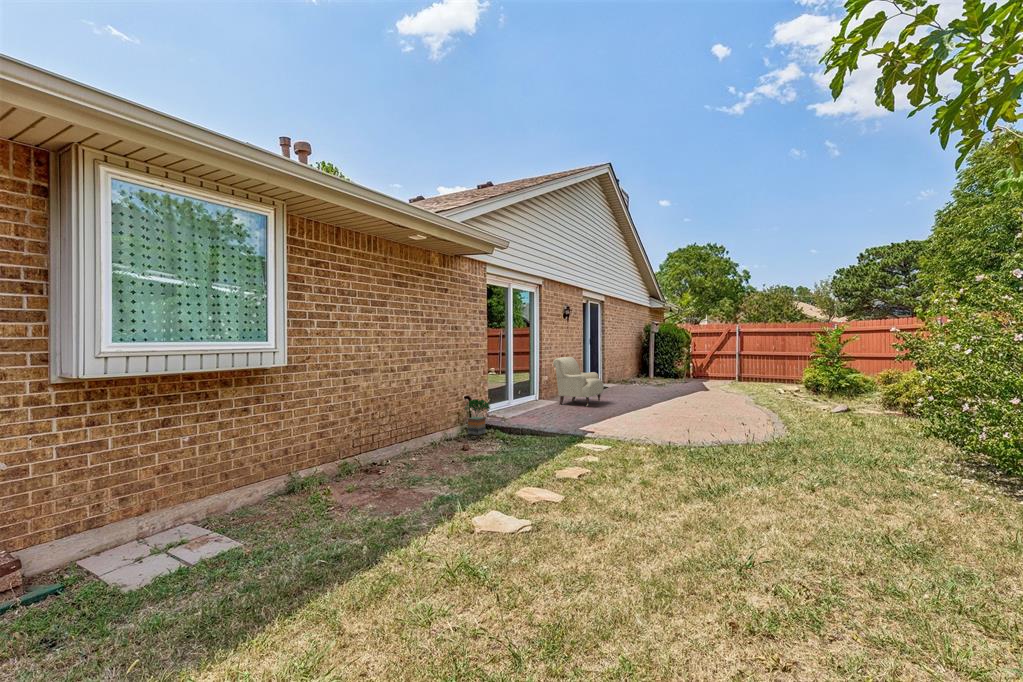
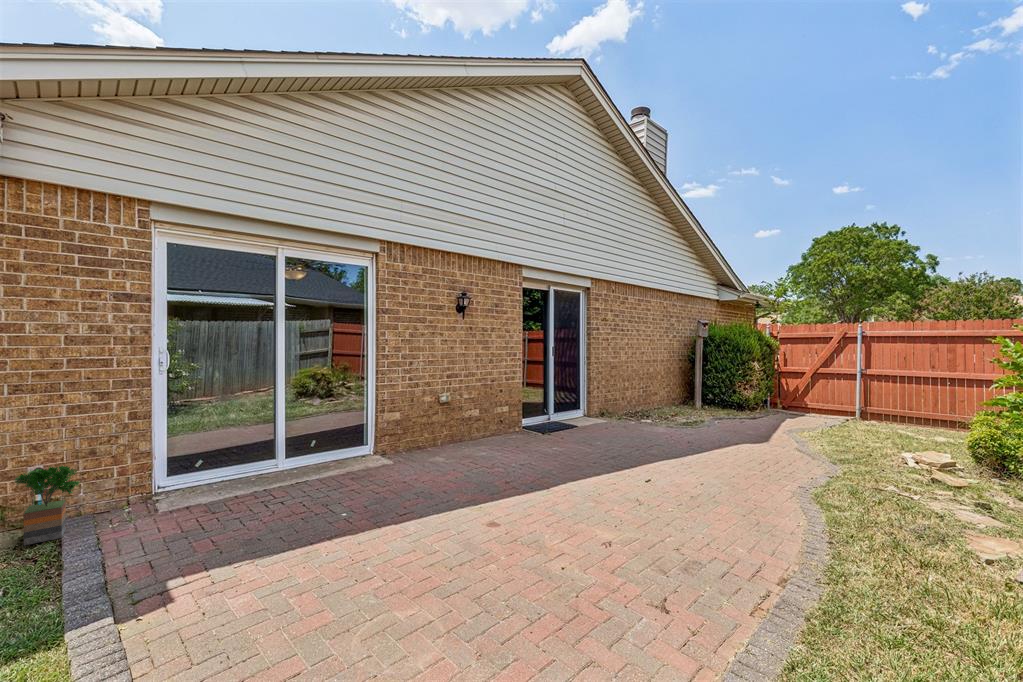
chair: present [553,357,604,406] -> none [415,376,503,468]

